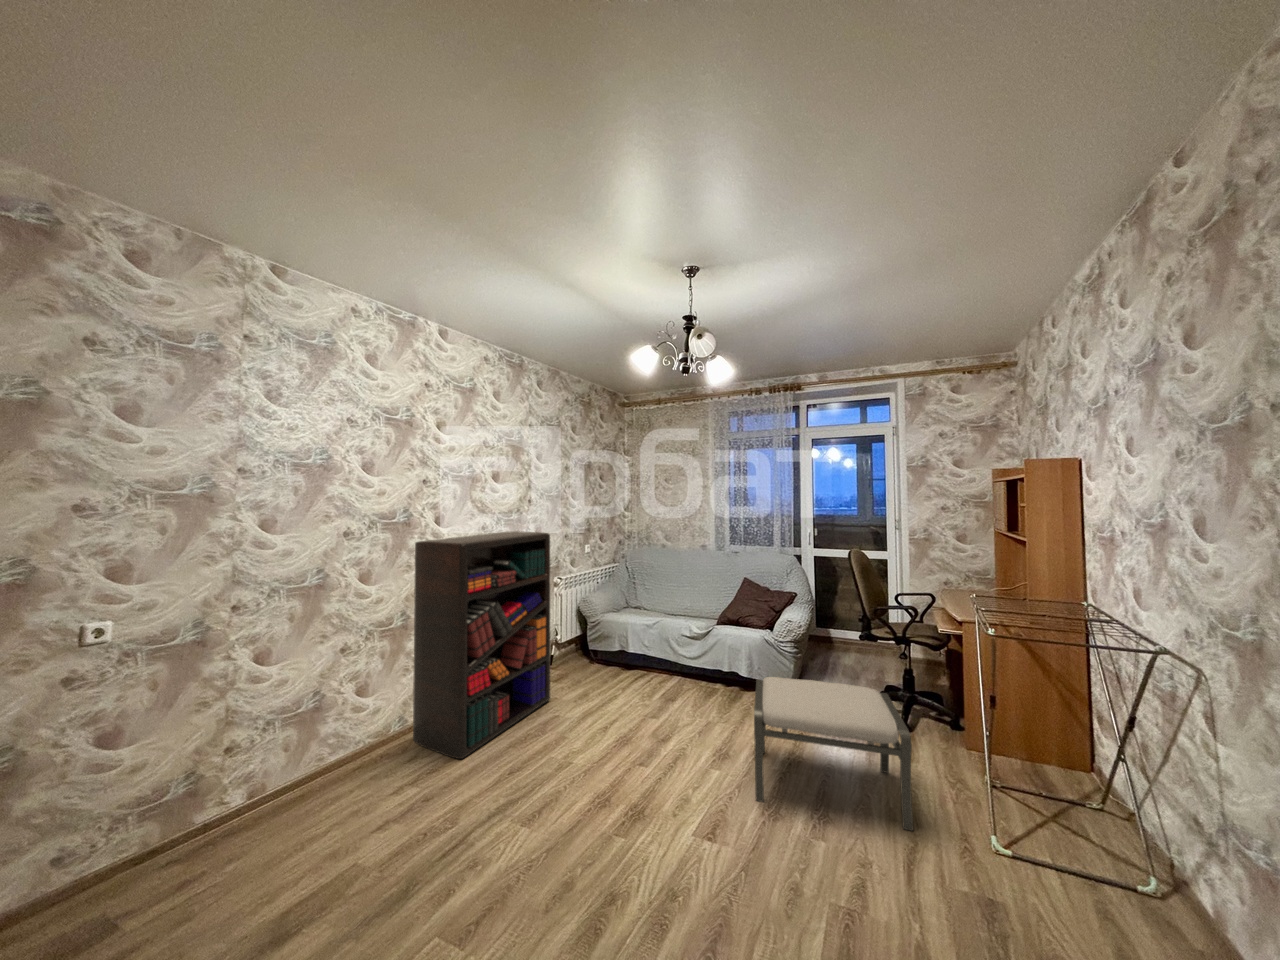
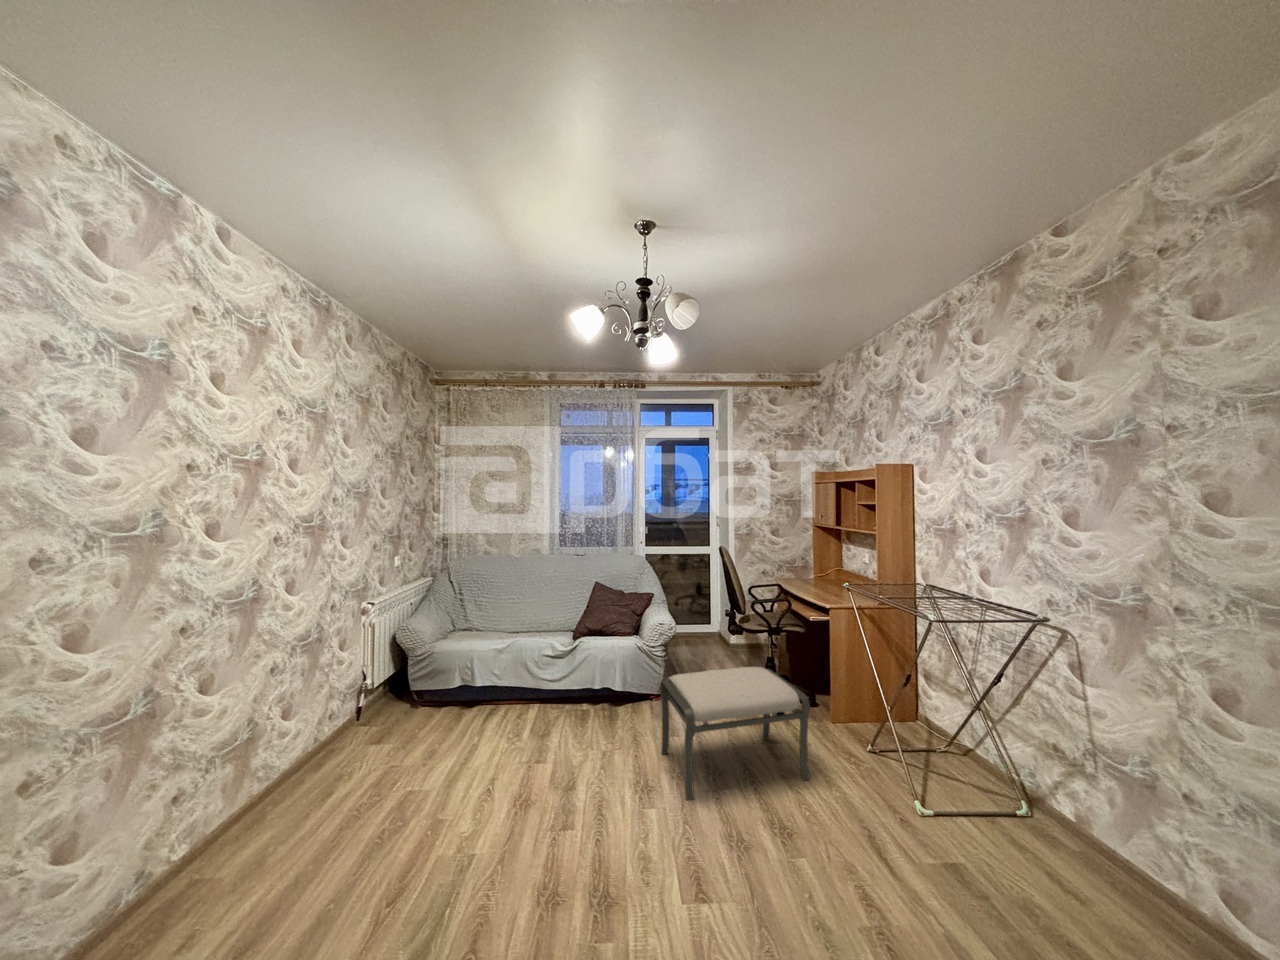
bookshelf: present [413,531,550,759] -> none [170,542,392,901]

